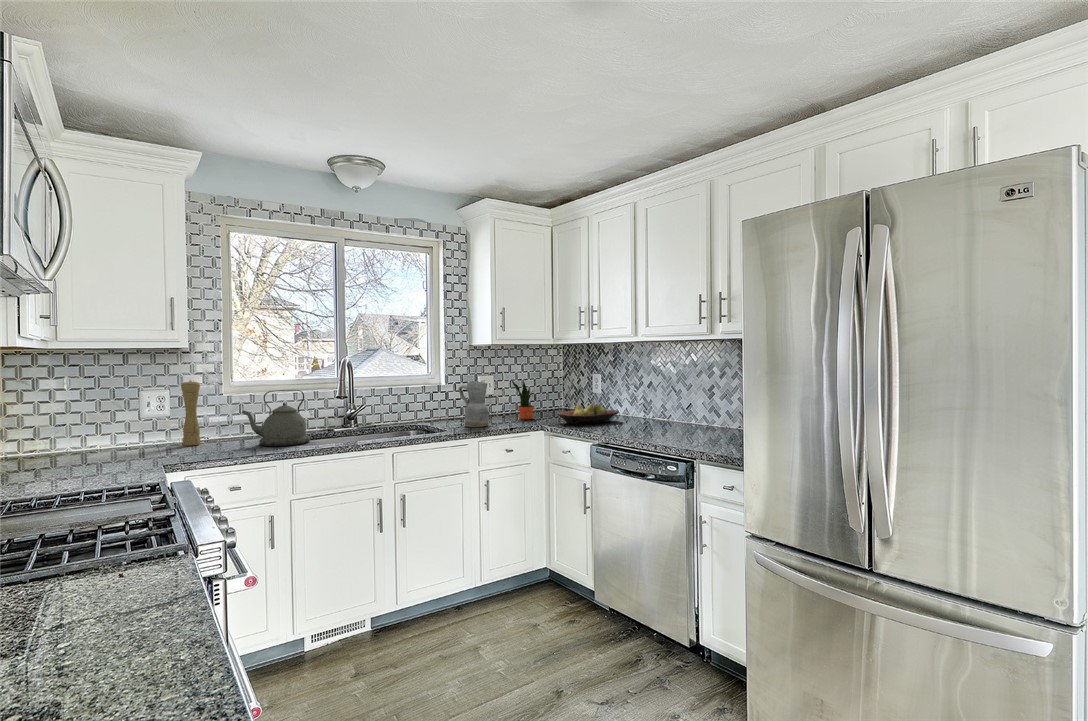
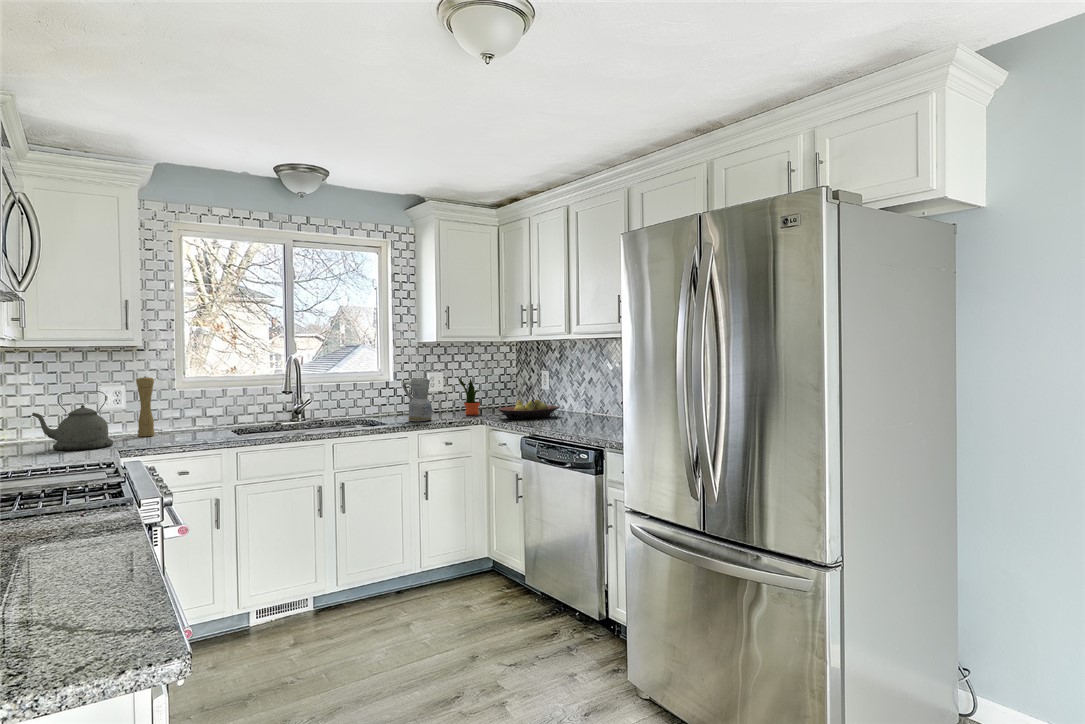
kettle: present [242,390,310,446] -> present [32,391,113,451]

